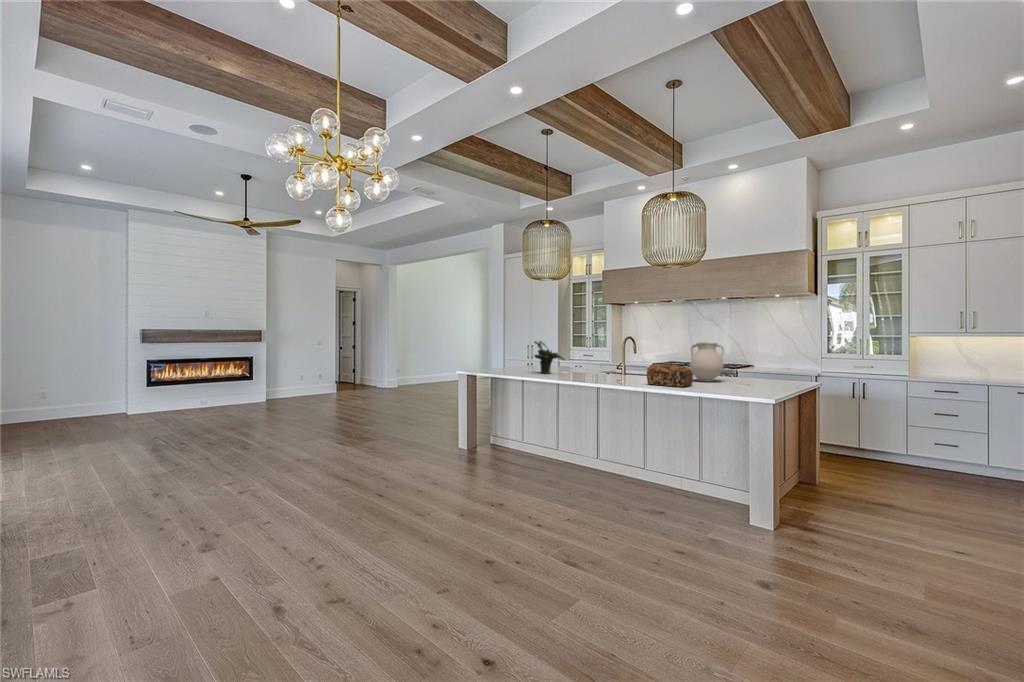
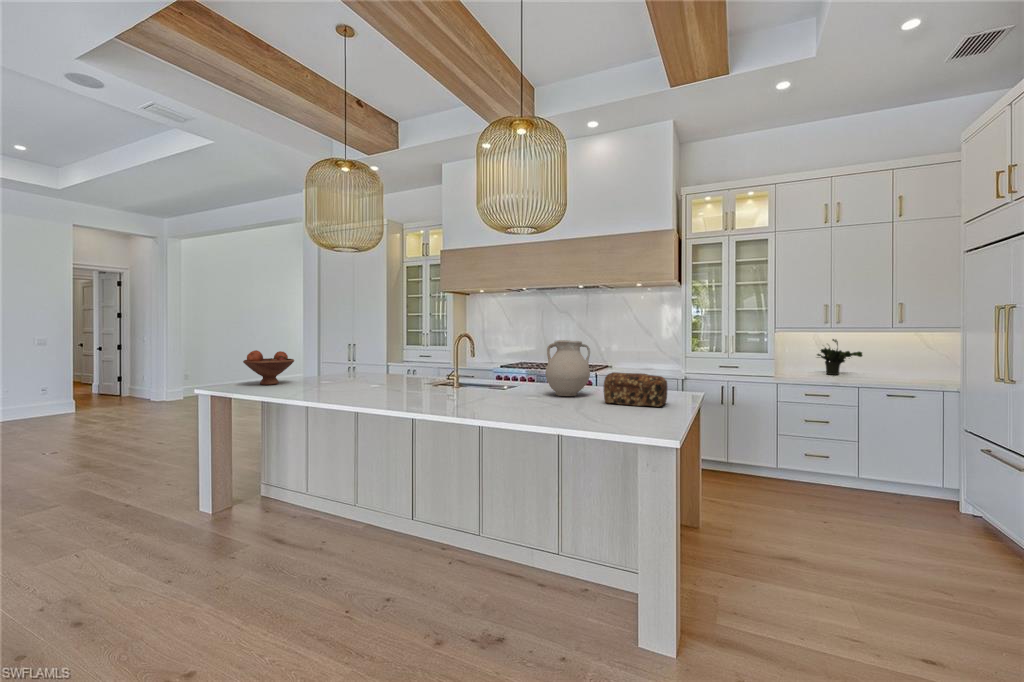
potted plant: present [534,341,565,374] -> present [817,339,862,375]
fruit bowl: none [480,348,510,371] -> present [243,350,294,385]
bread loaf: present [647,364,693,387] -> present [603,372,667,407]

